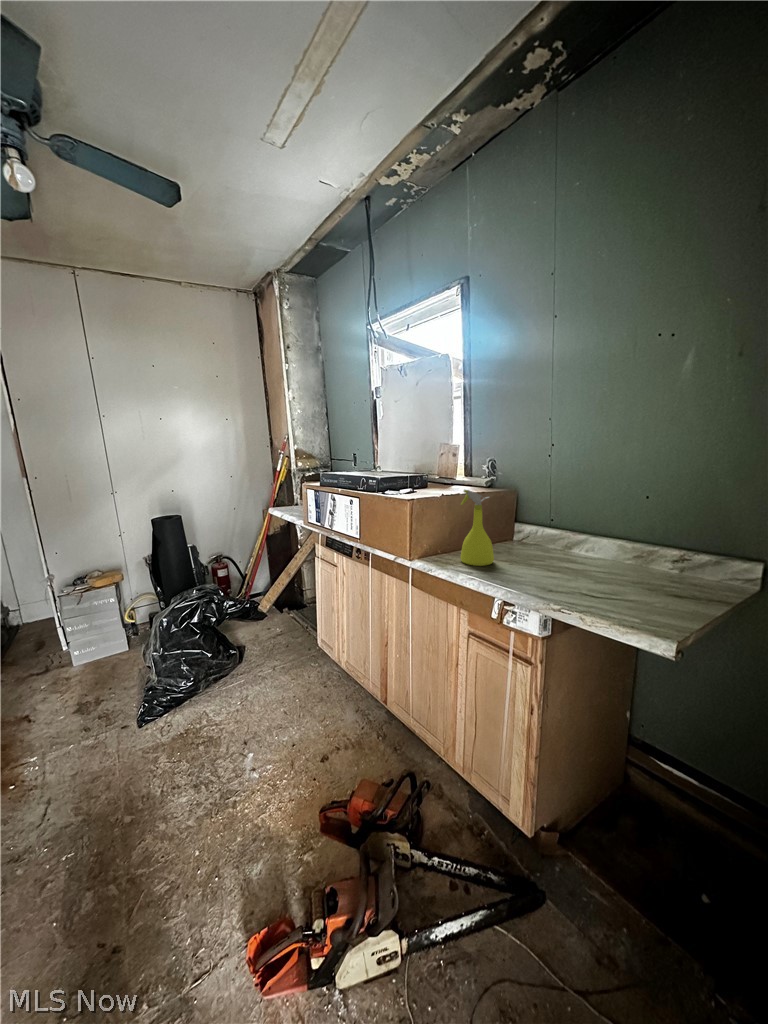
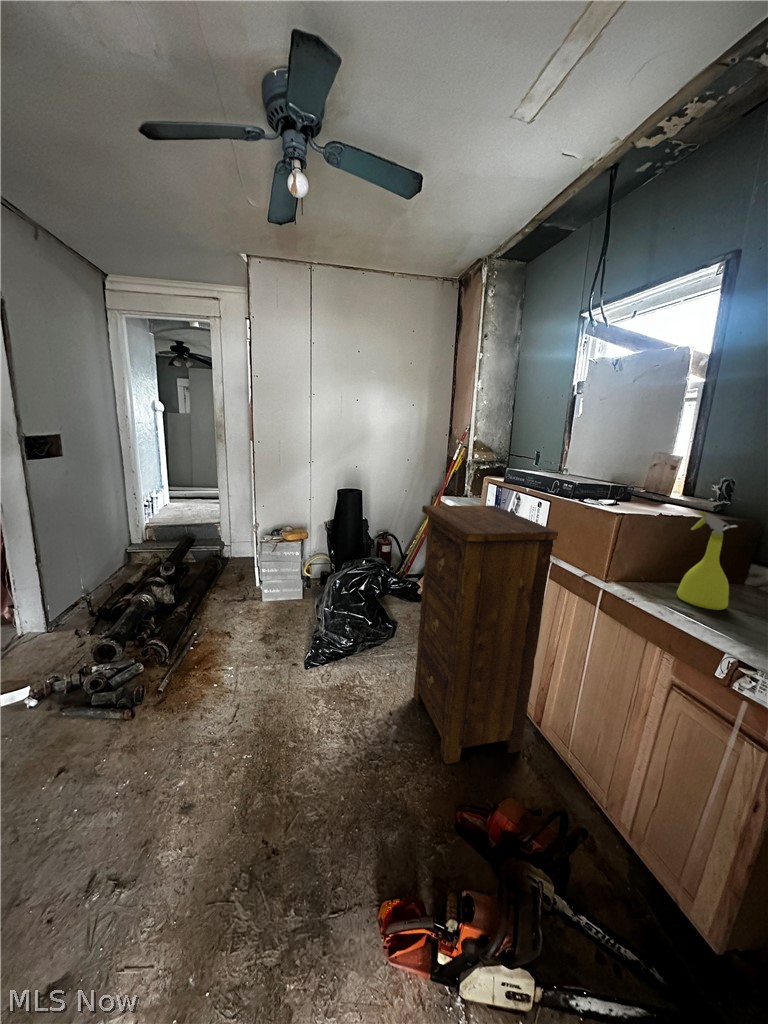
cabinet: none [243,510,376,770] -> present [414,505,558,764]

